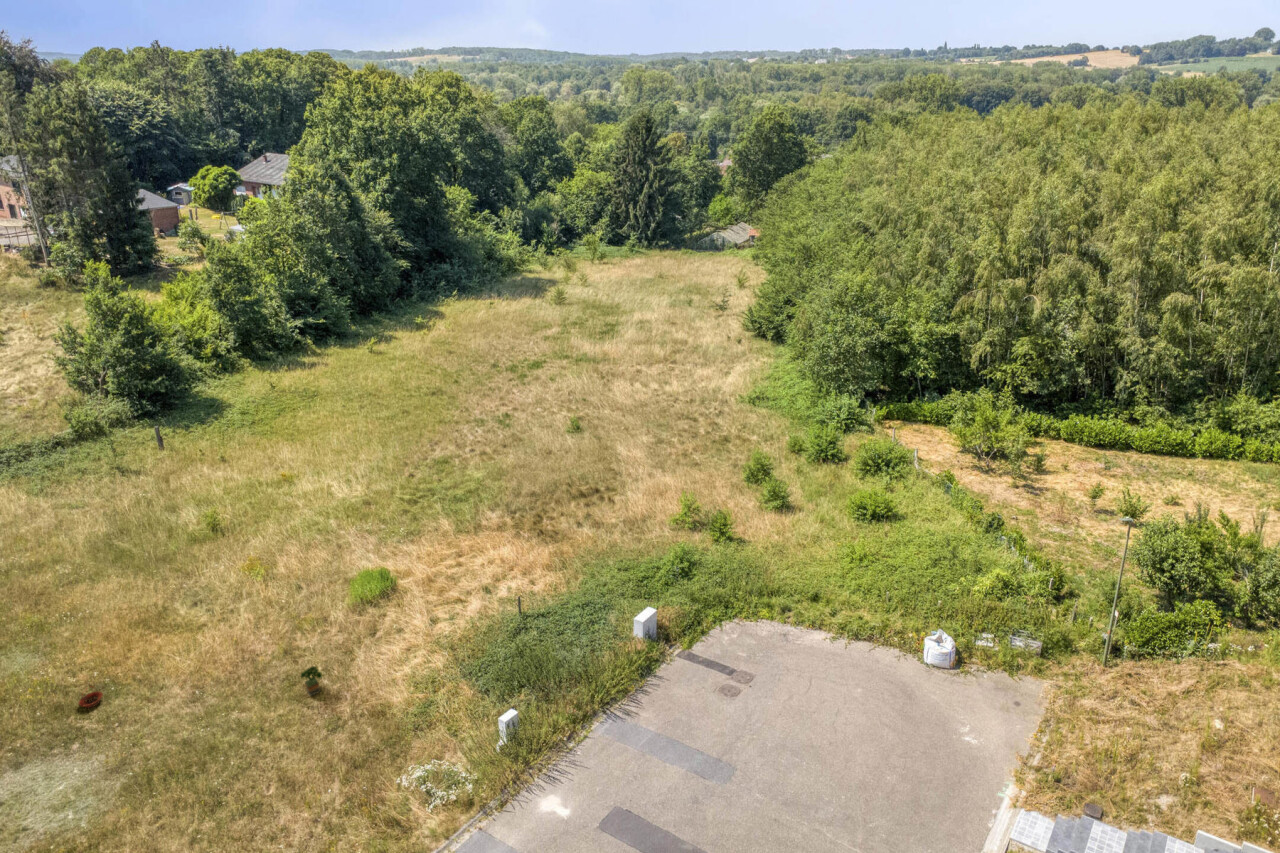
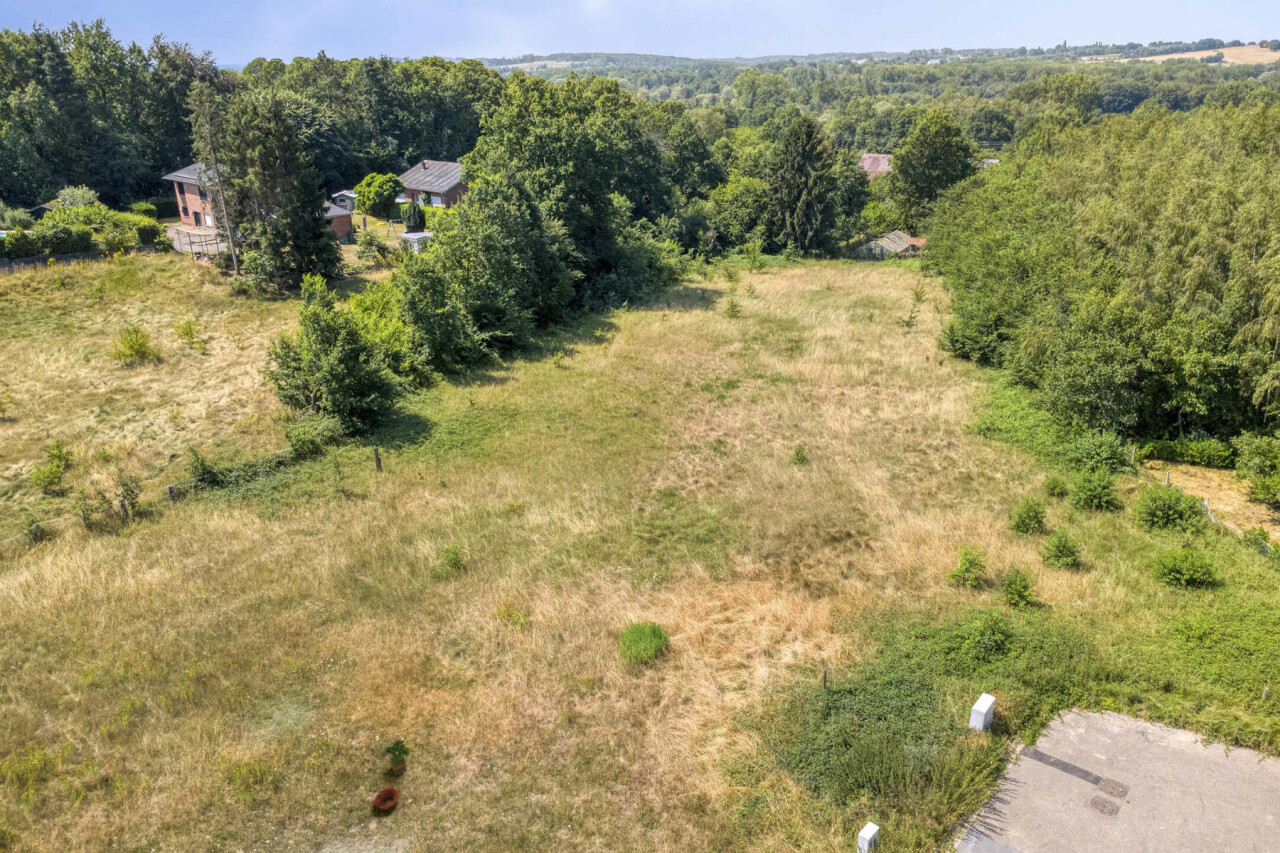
potted tree: present [301,666,322,696] -> present [385,740,409,775]

